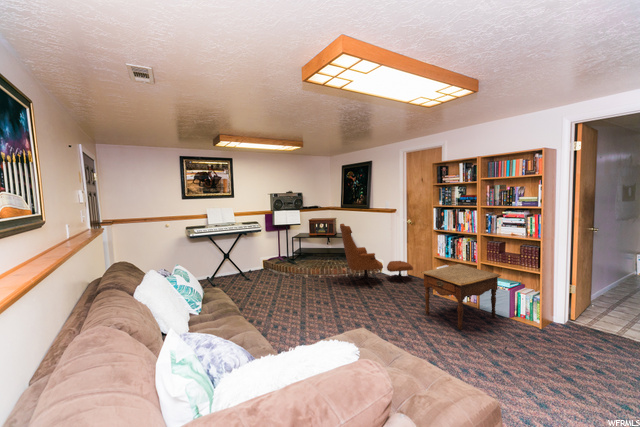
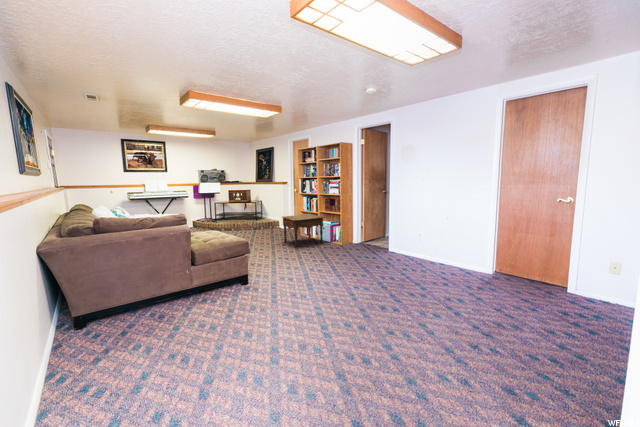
lounge chair: present [340,224,413,288] -> none [243,191,295,233]

